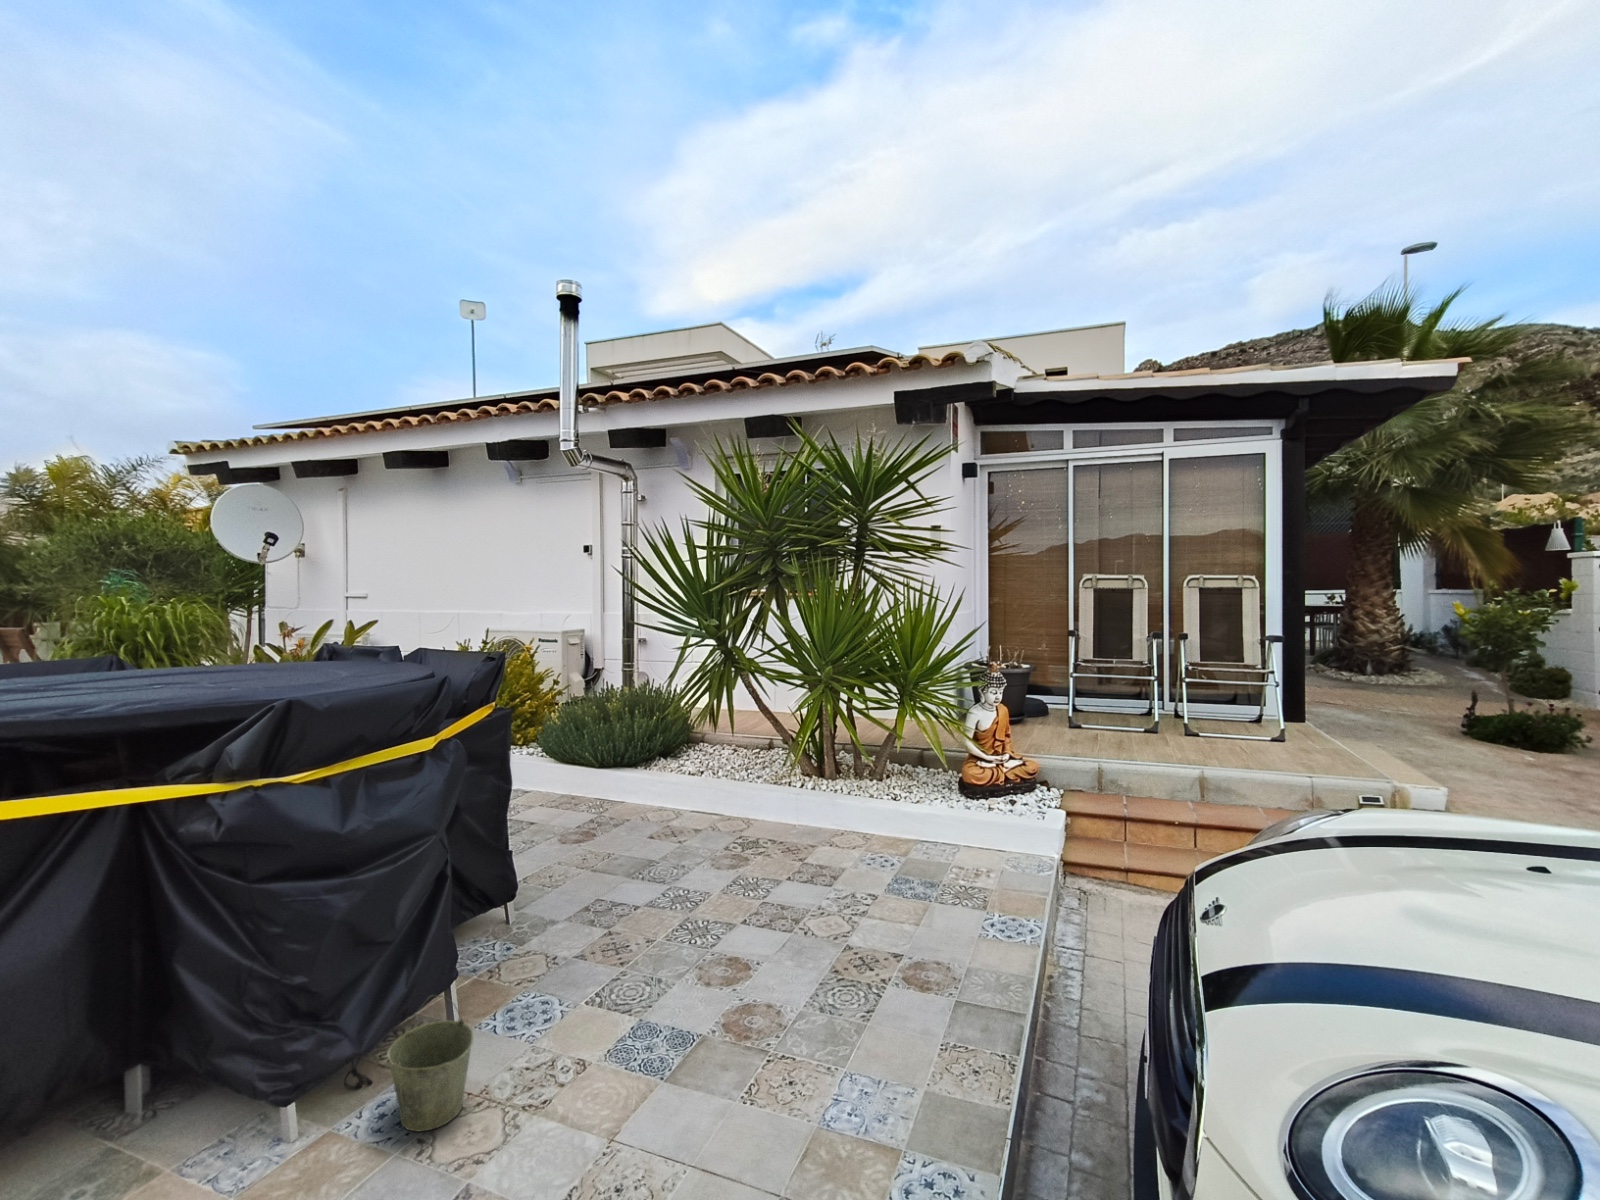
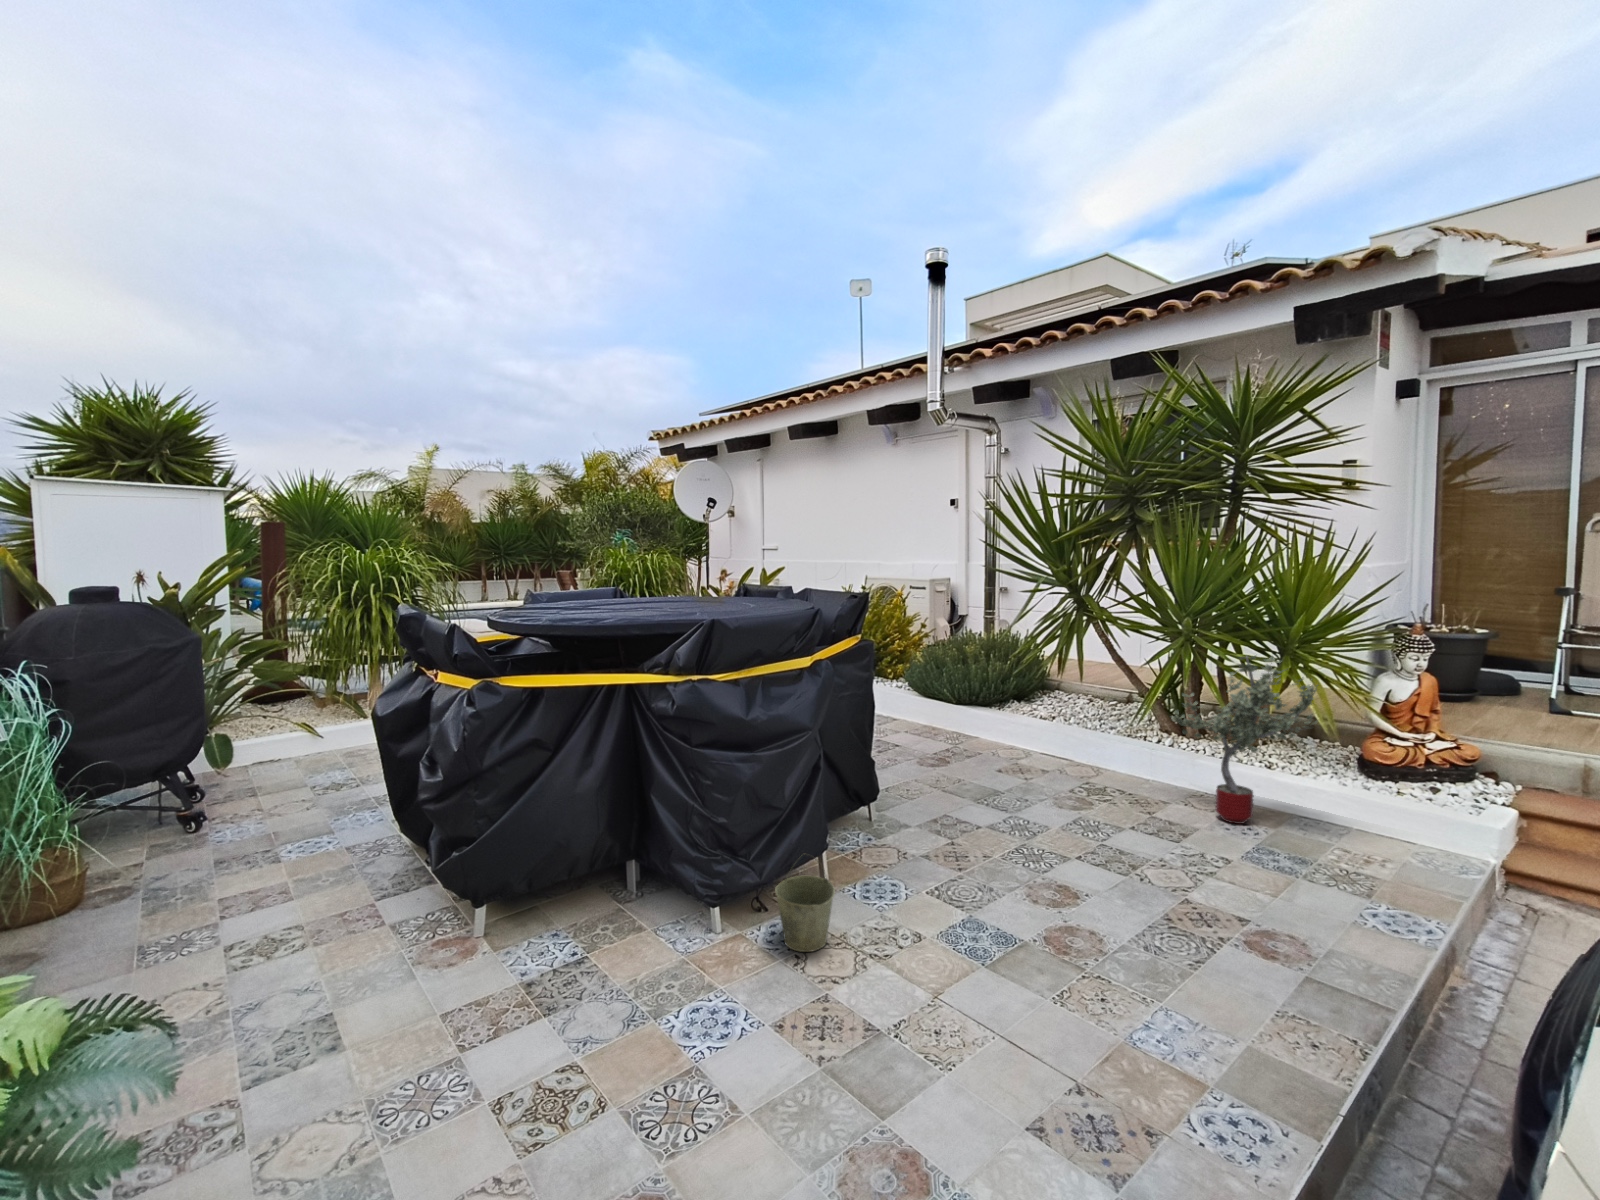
potted tree: none [813,697,936,859] -> present [1171,656,1318,824]

